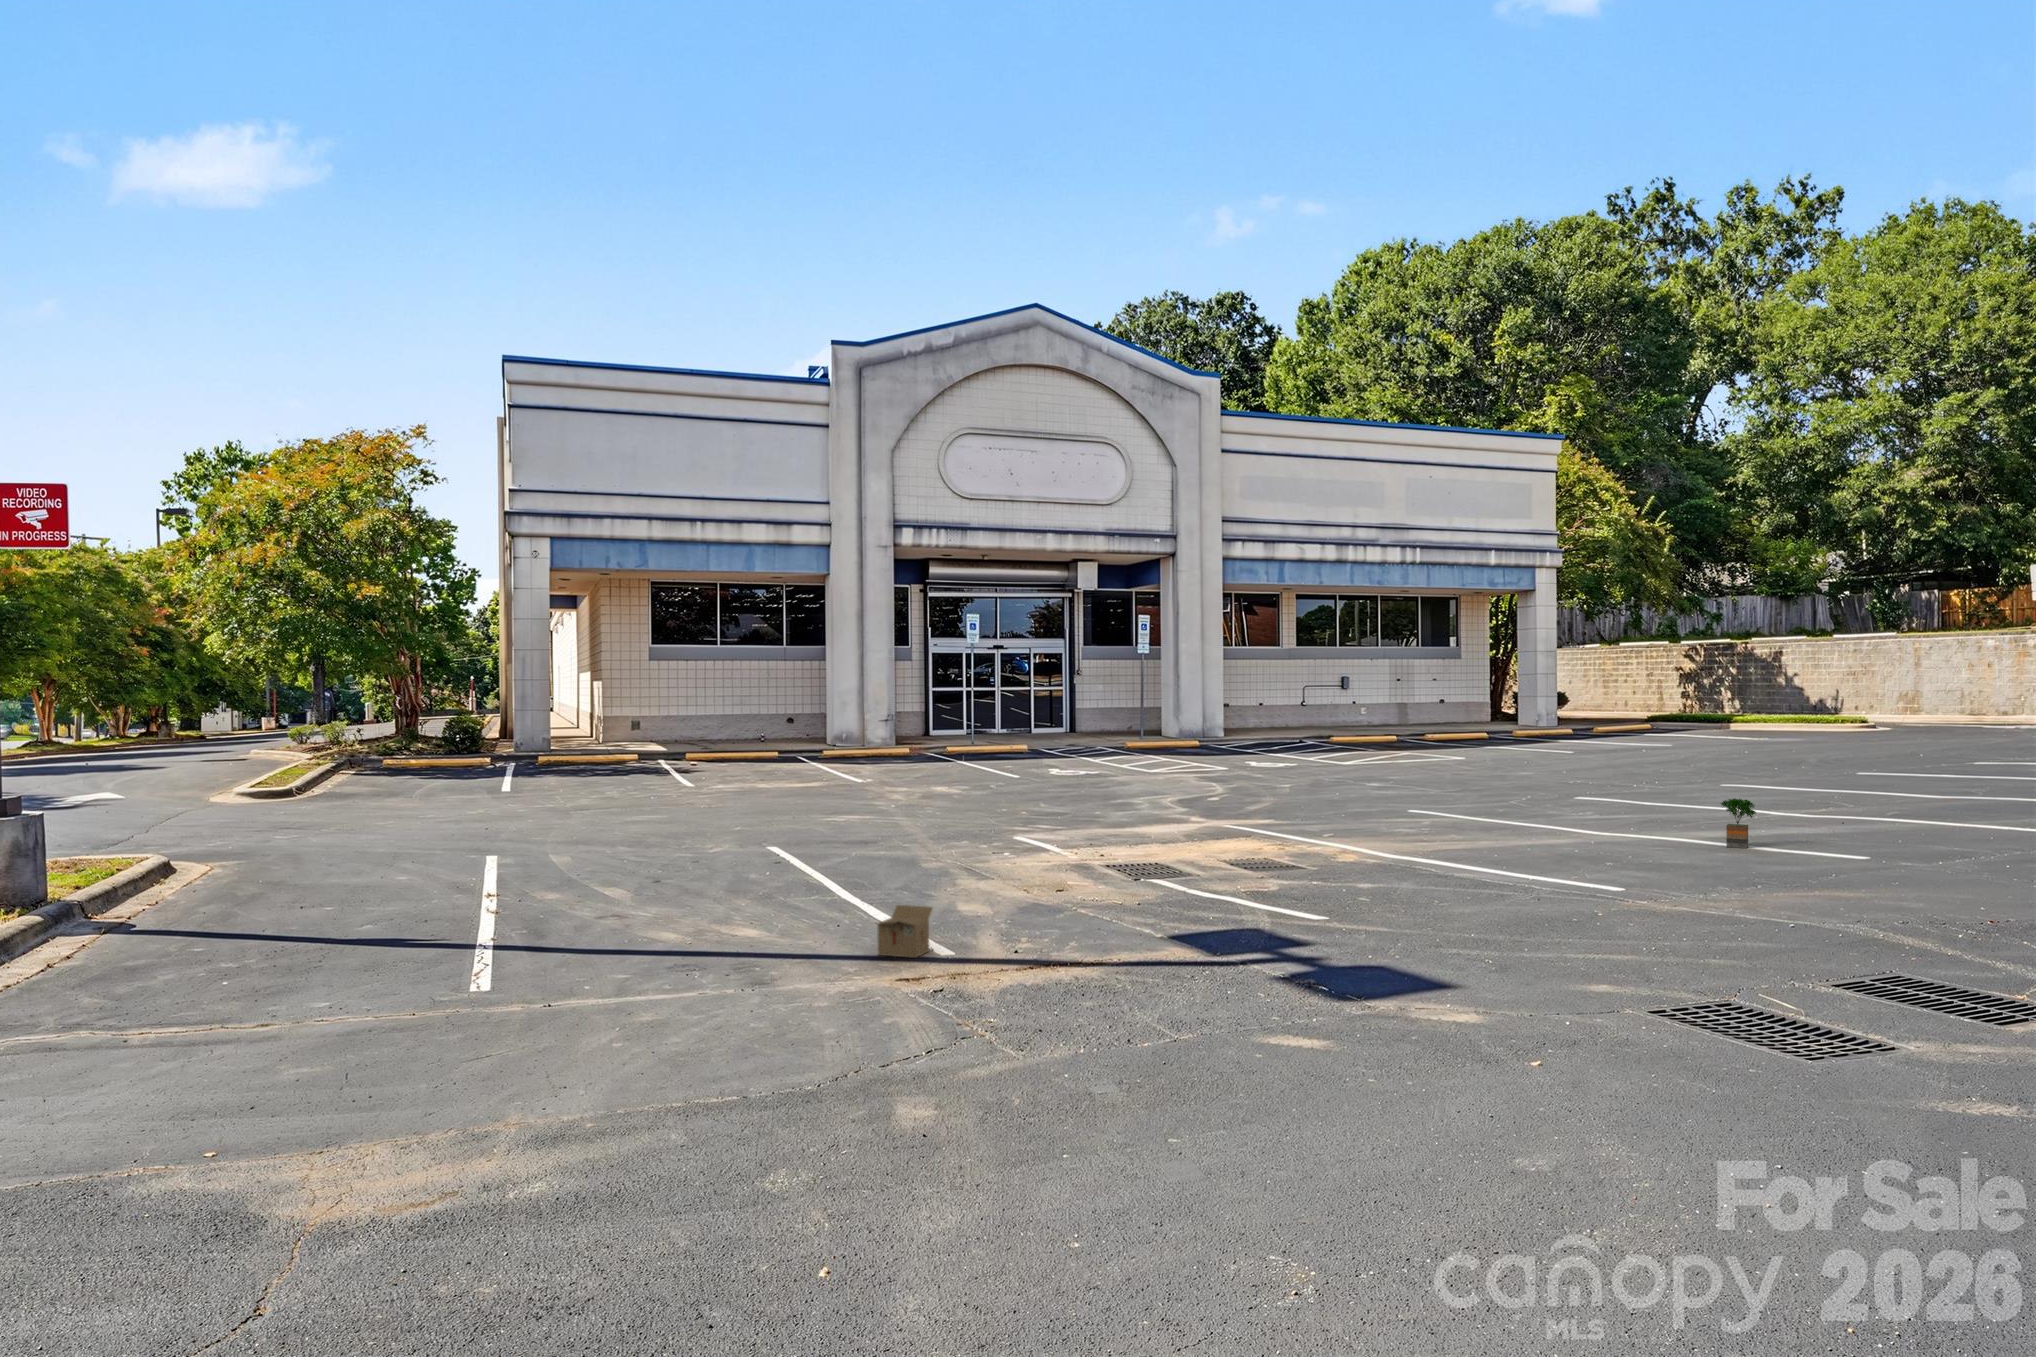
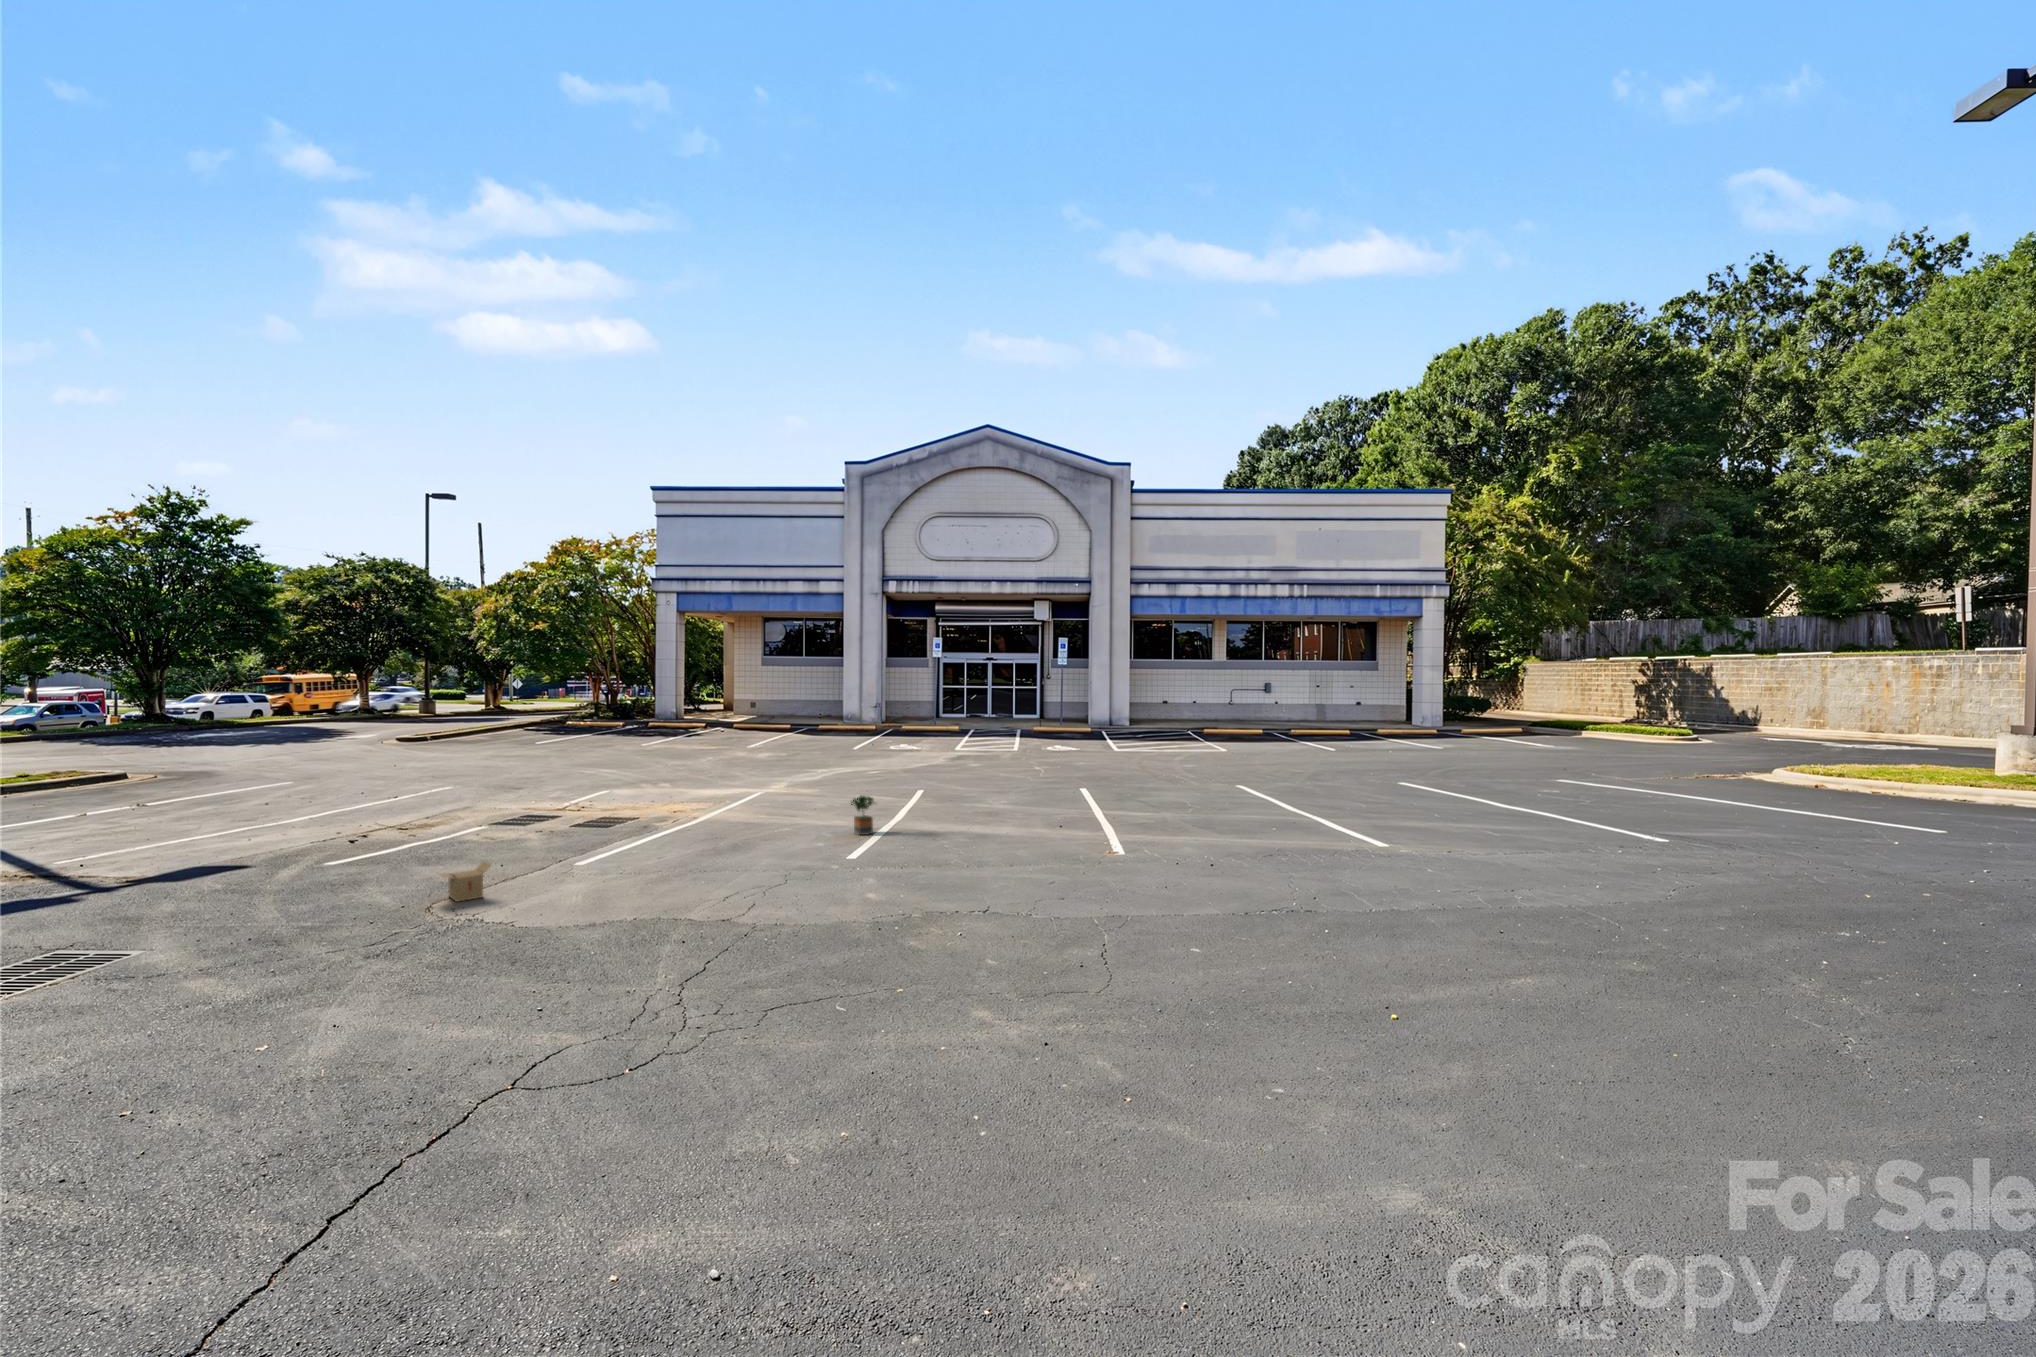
cardboard box: present [878,905,932,958] -> present [439,862,491,902]

